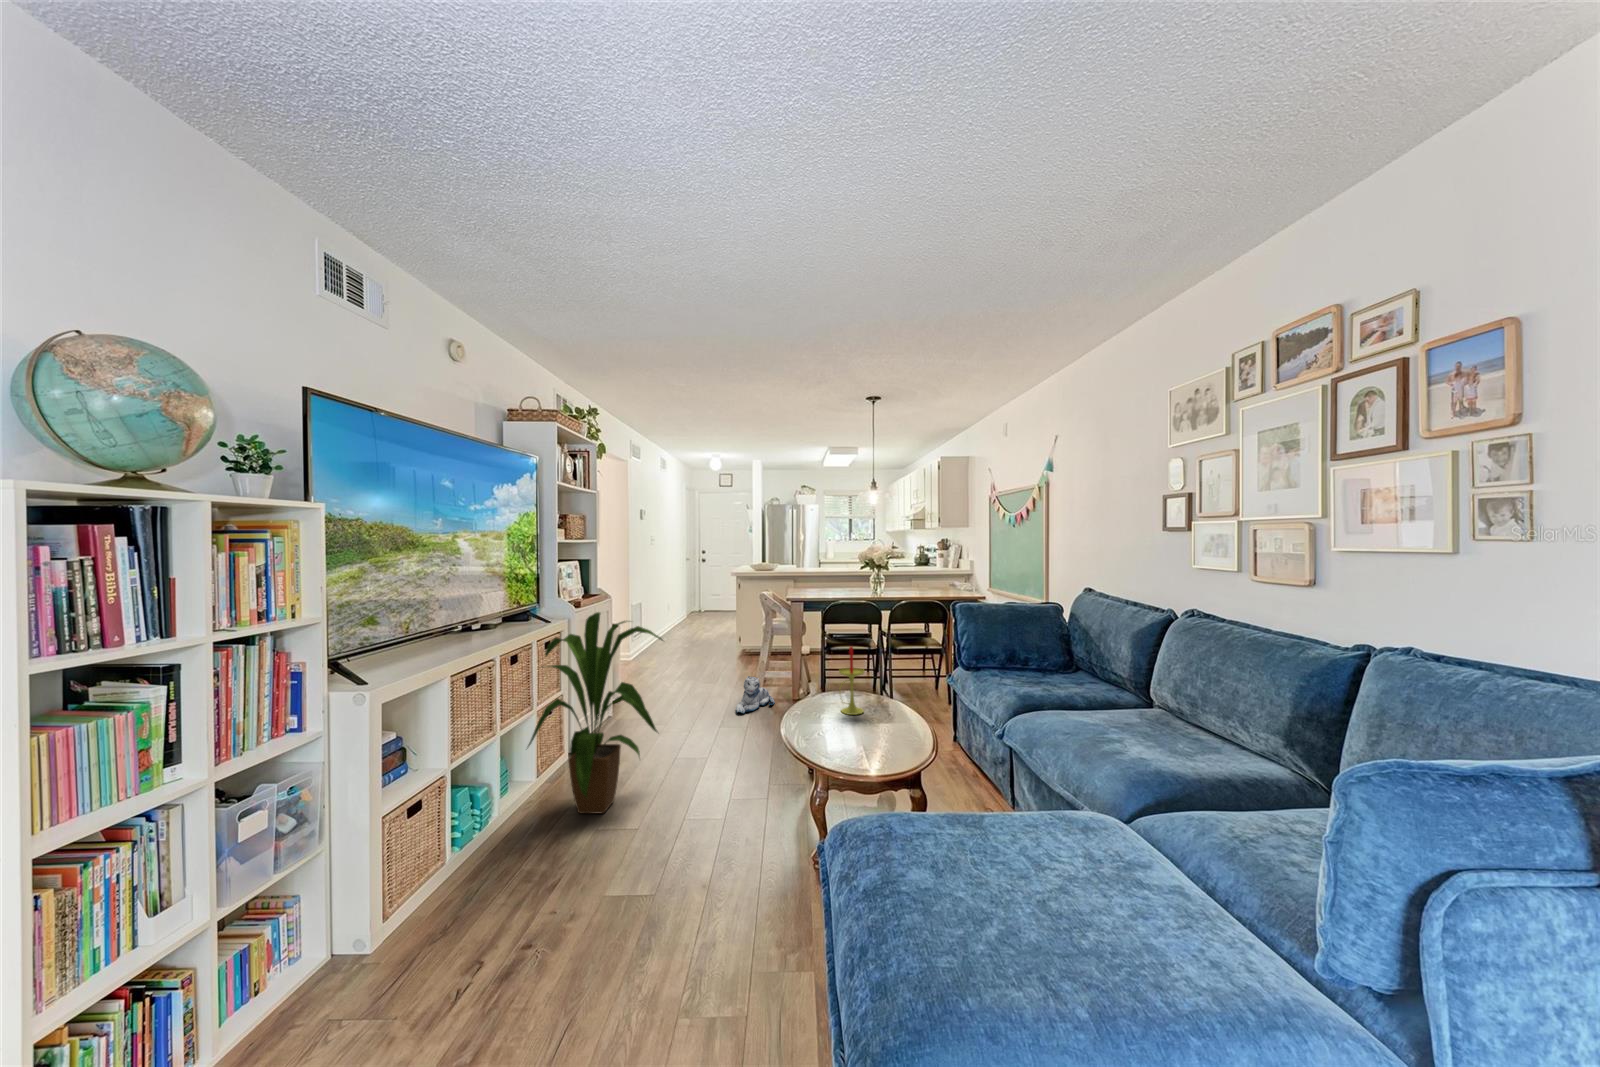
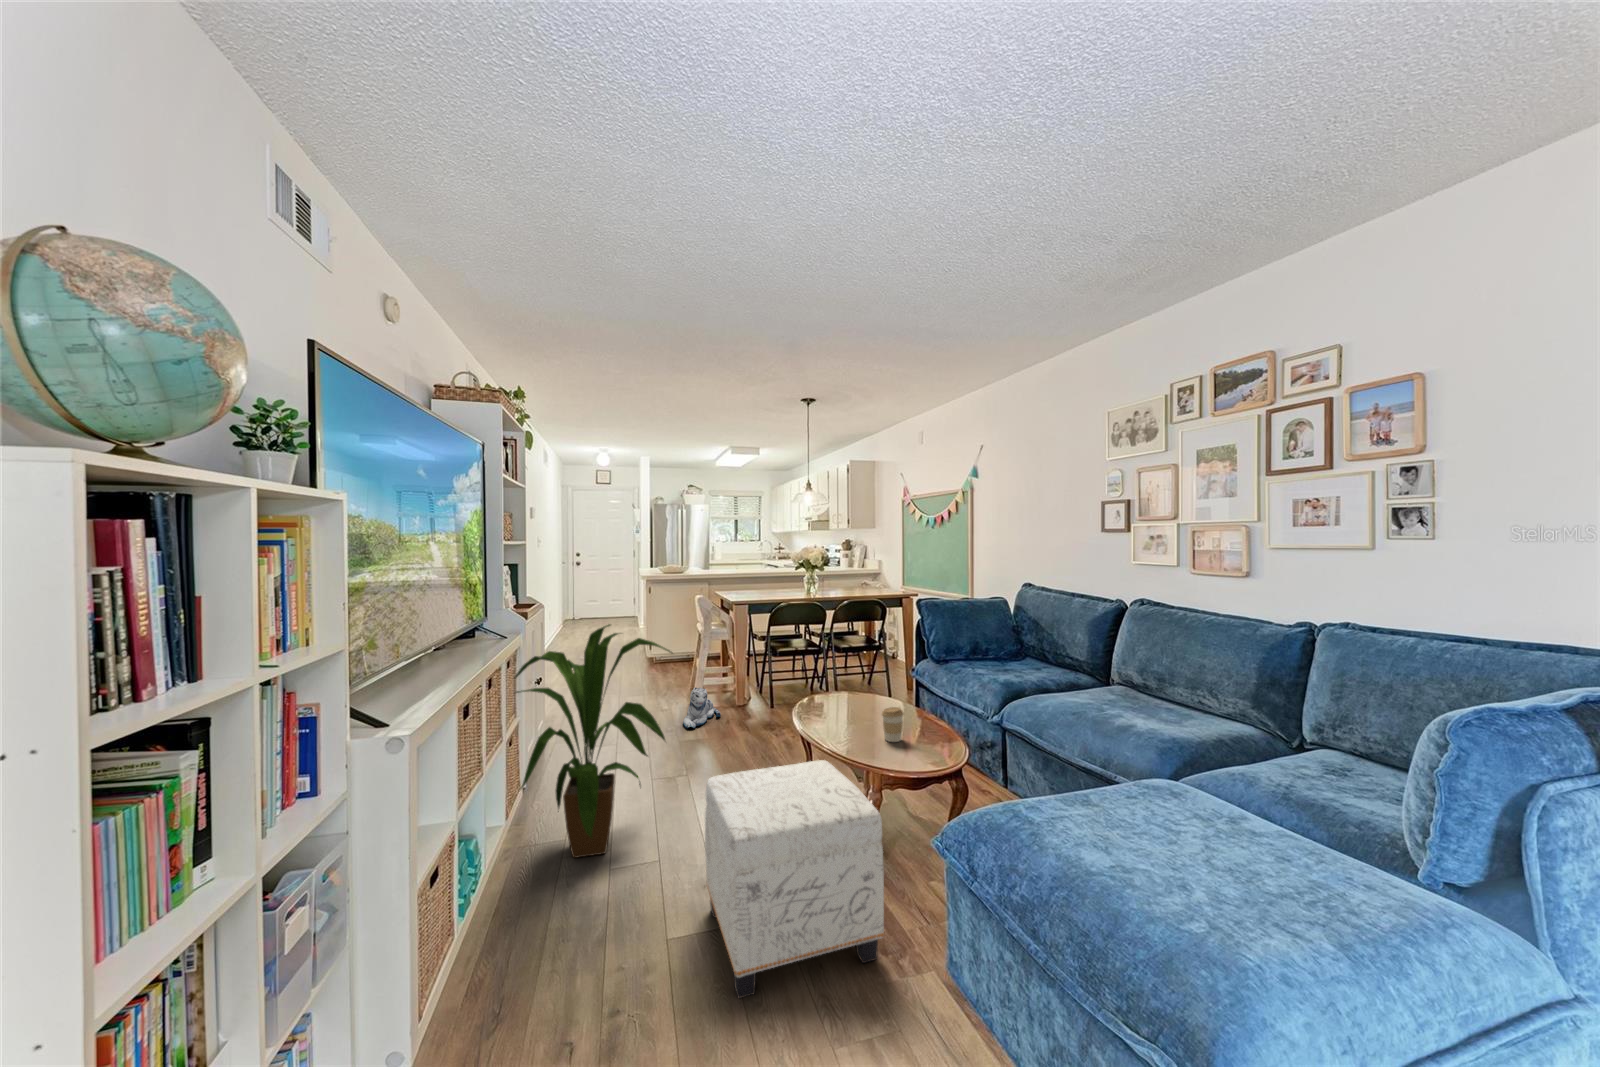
candle: present [839,647,864,715] -> none [841,647,867,718]
coffee cup: none [858,707,880,742] -> present [882,707,903,742]
ottoman: none [627,750,779,955] -> present [705,760,884,998]

